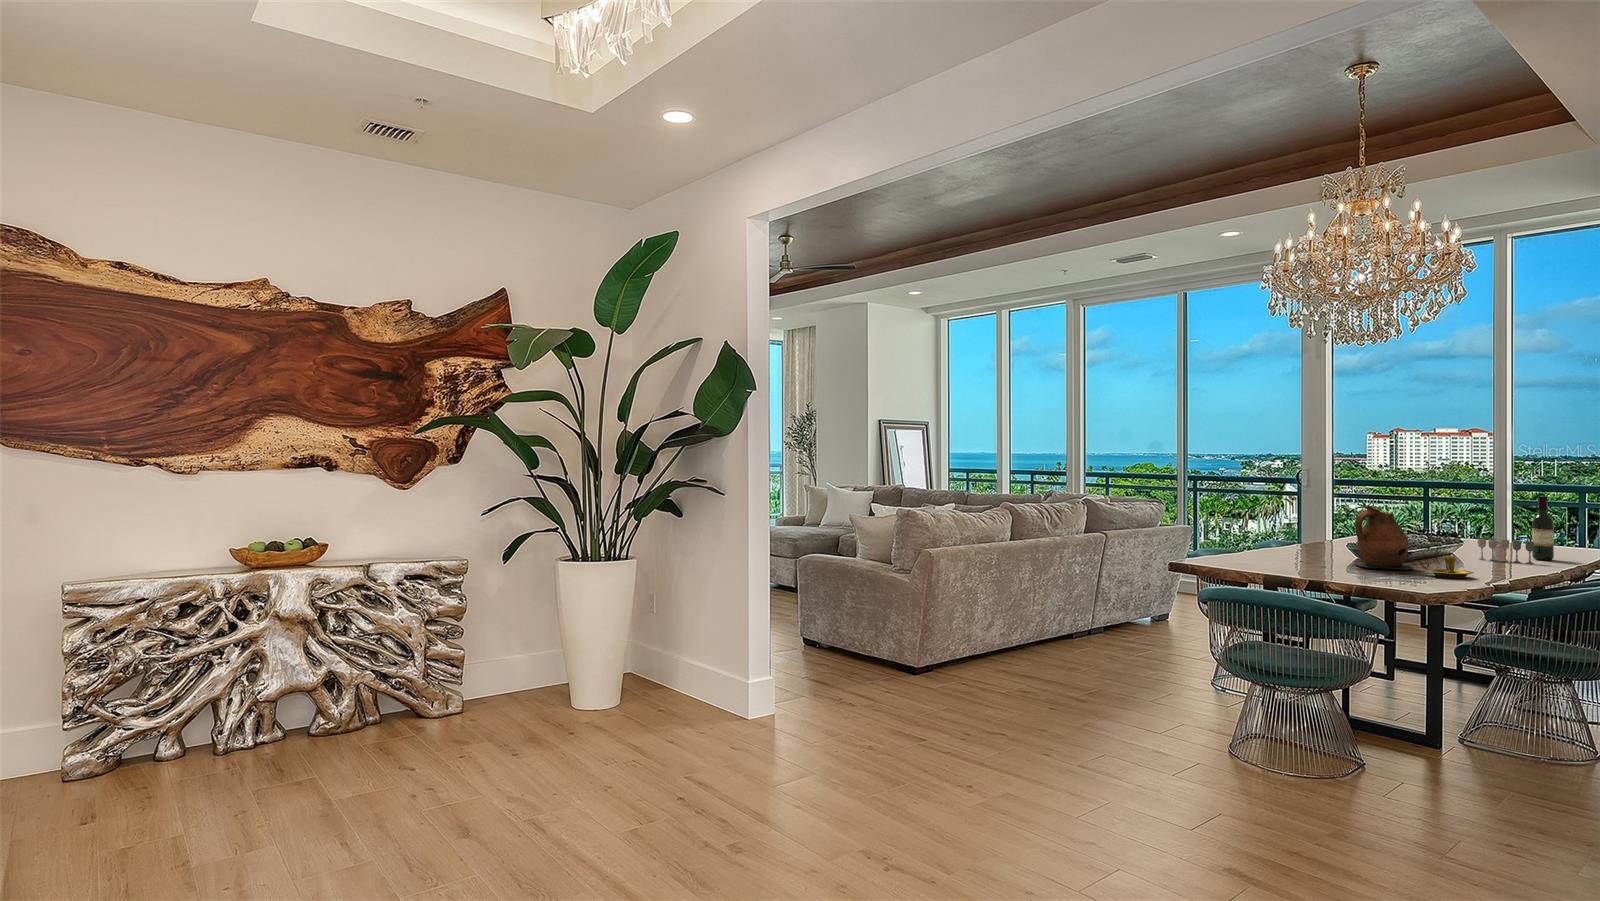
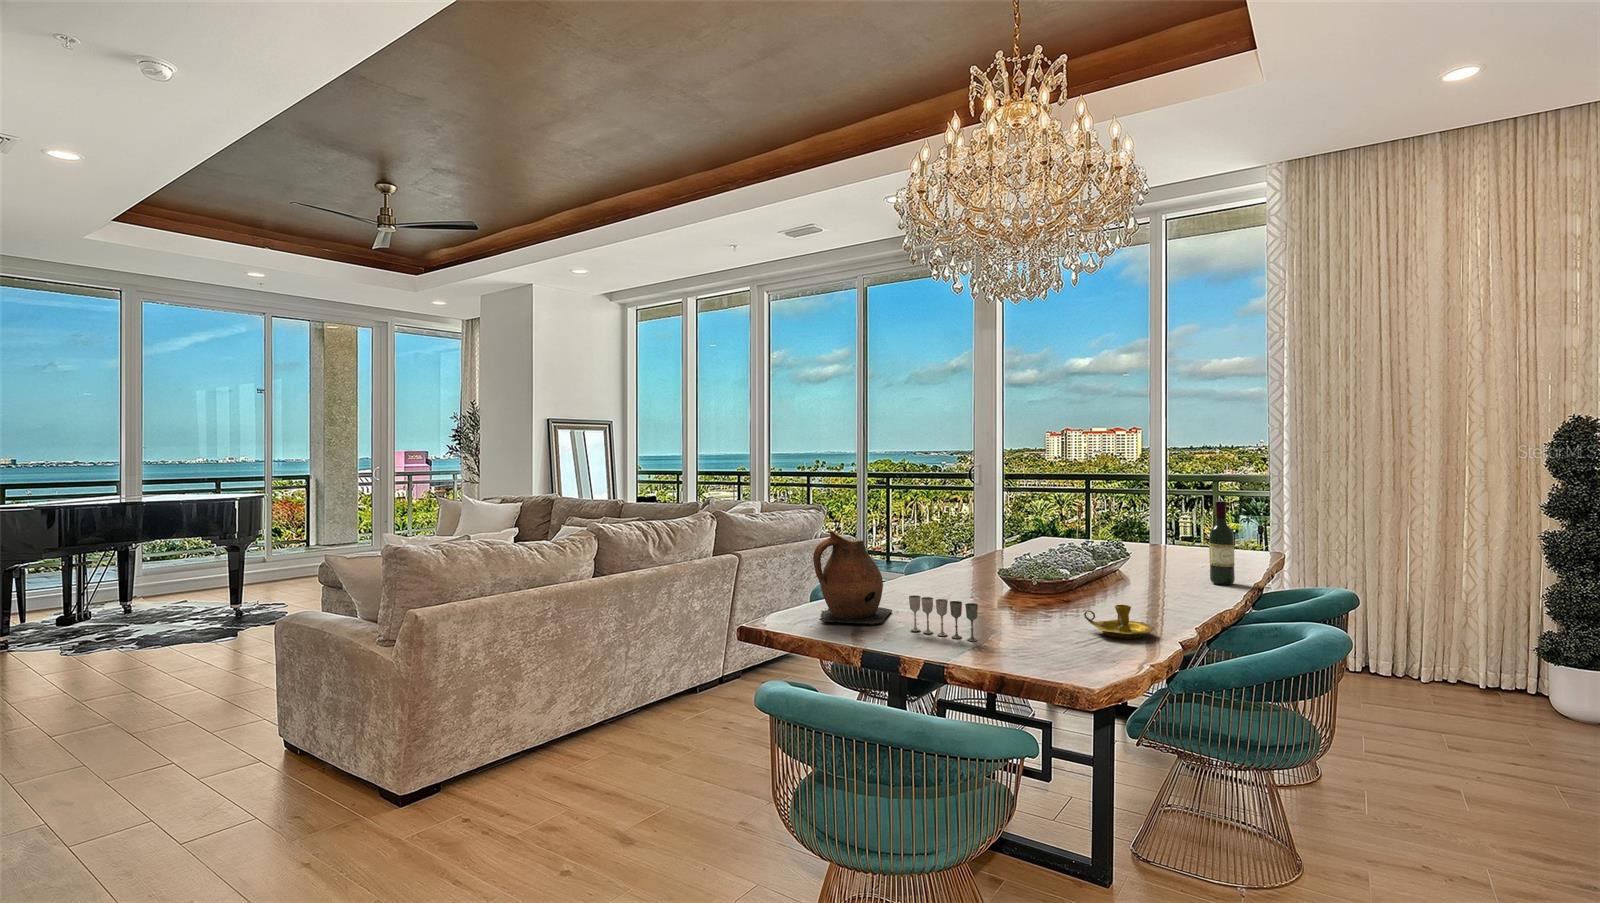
ceramic pitcher: present [1355,505,1413,571] -> present [813,530,892,626]
wine glass: present [1478,538,1535,564] -> present [909,595,978,641]

